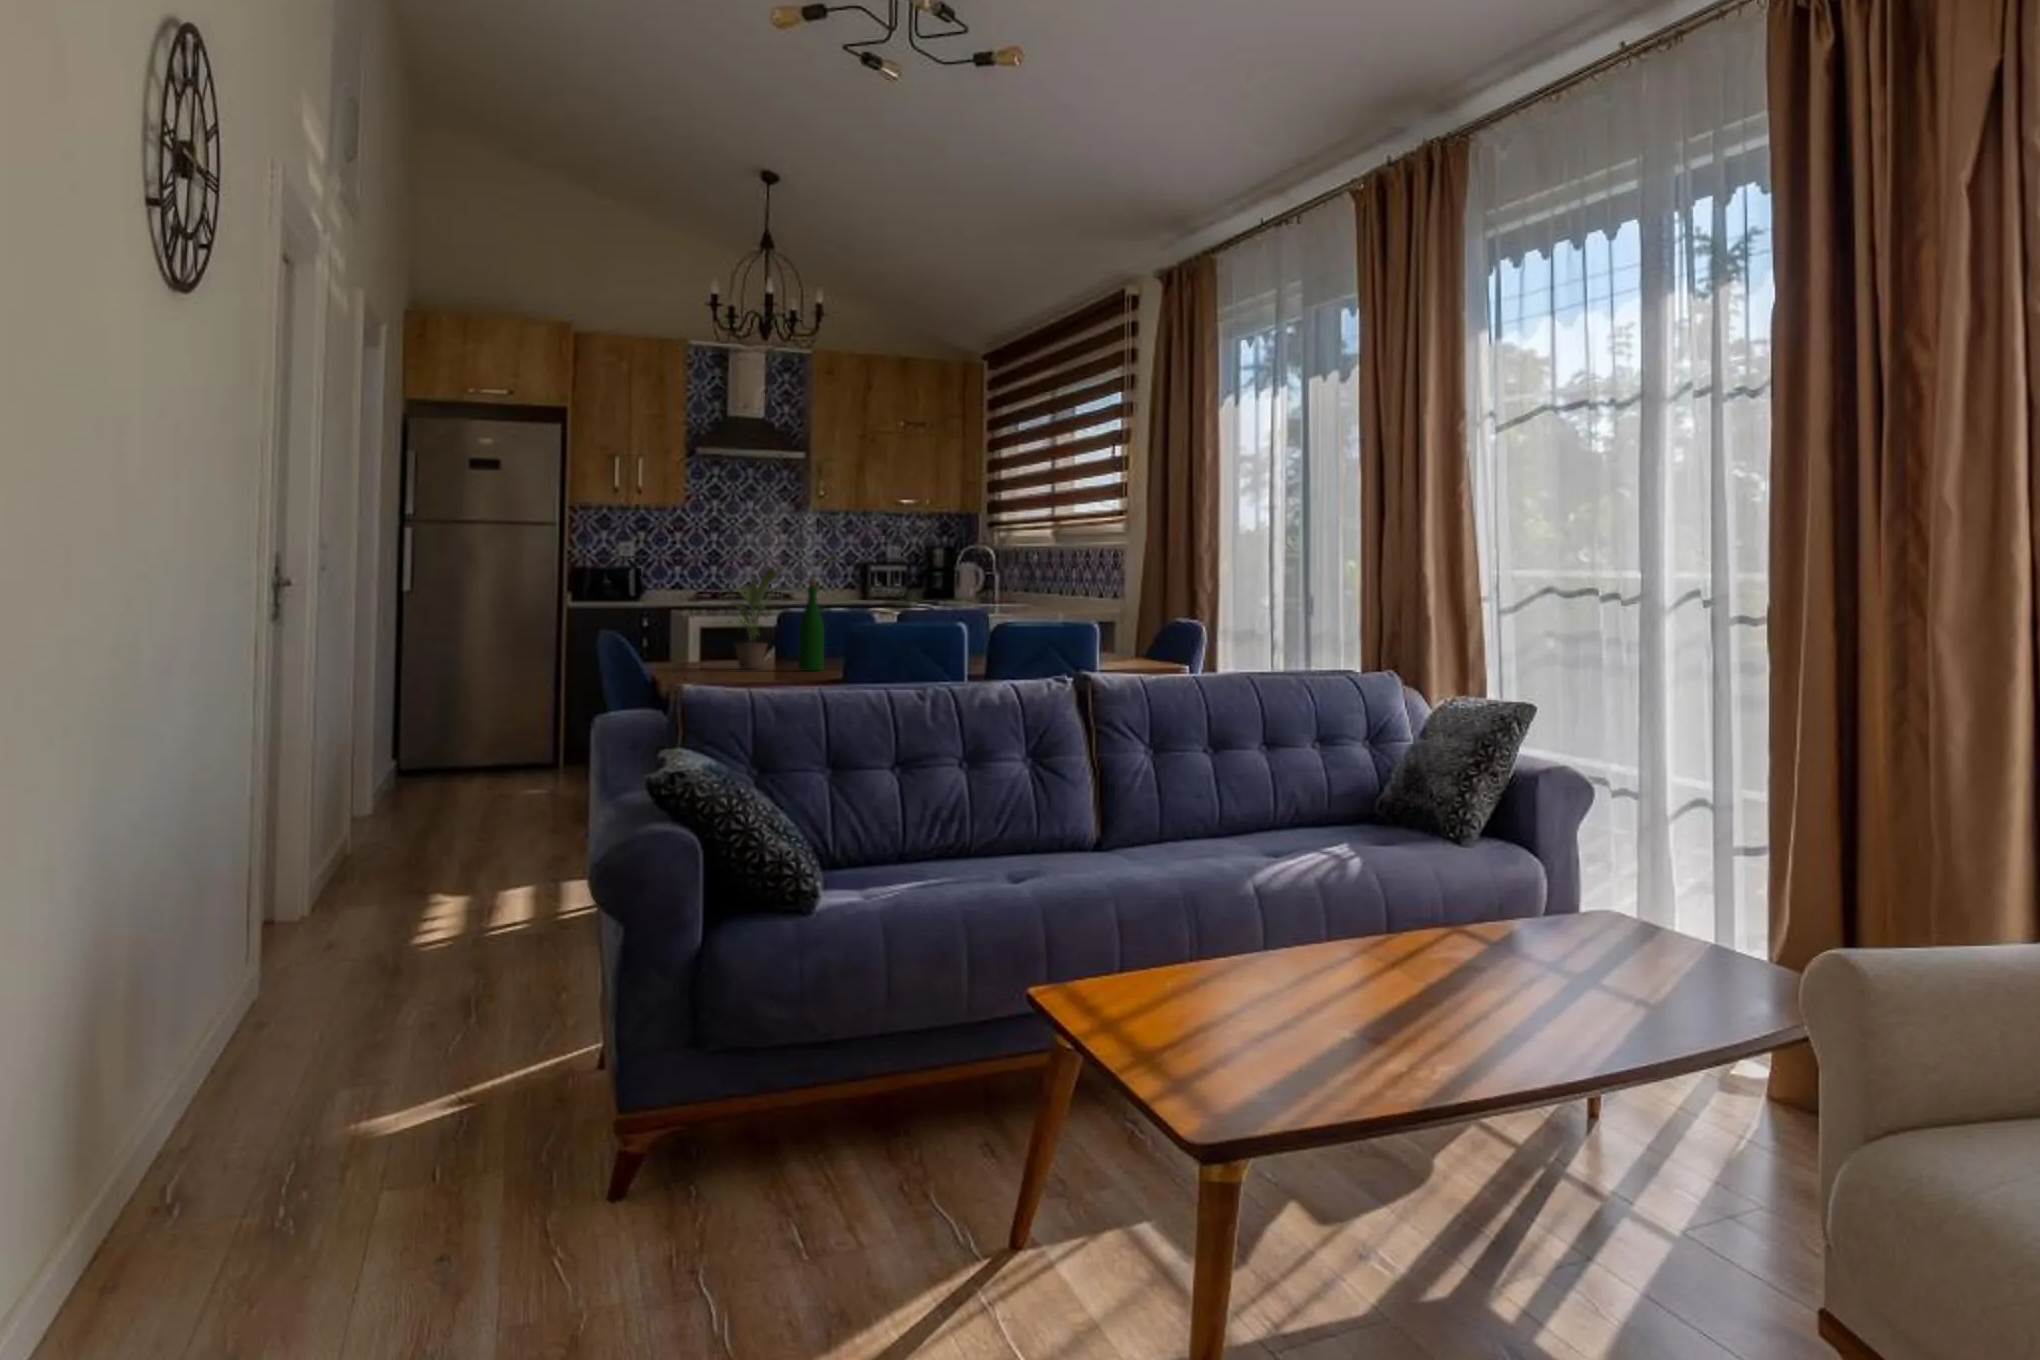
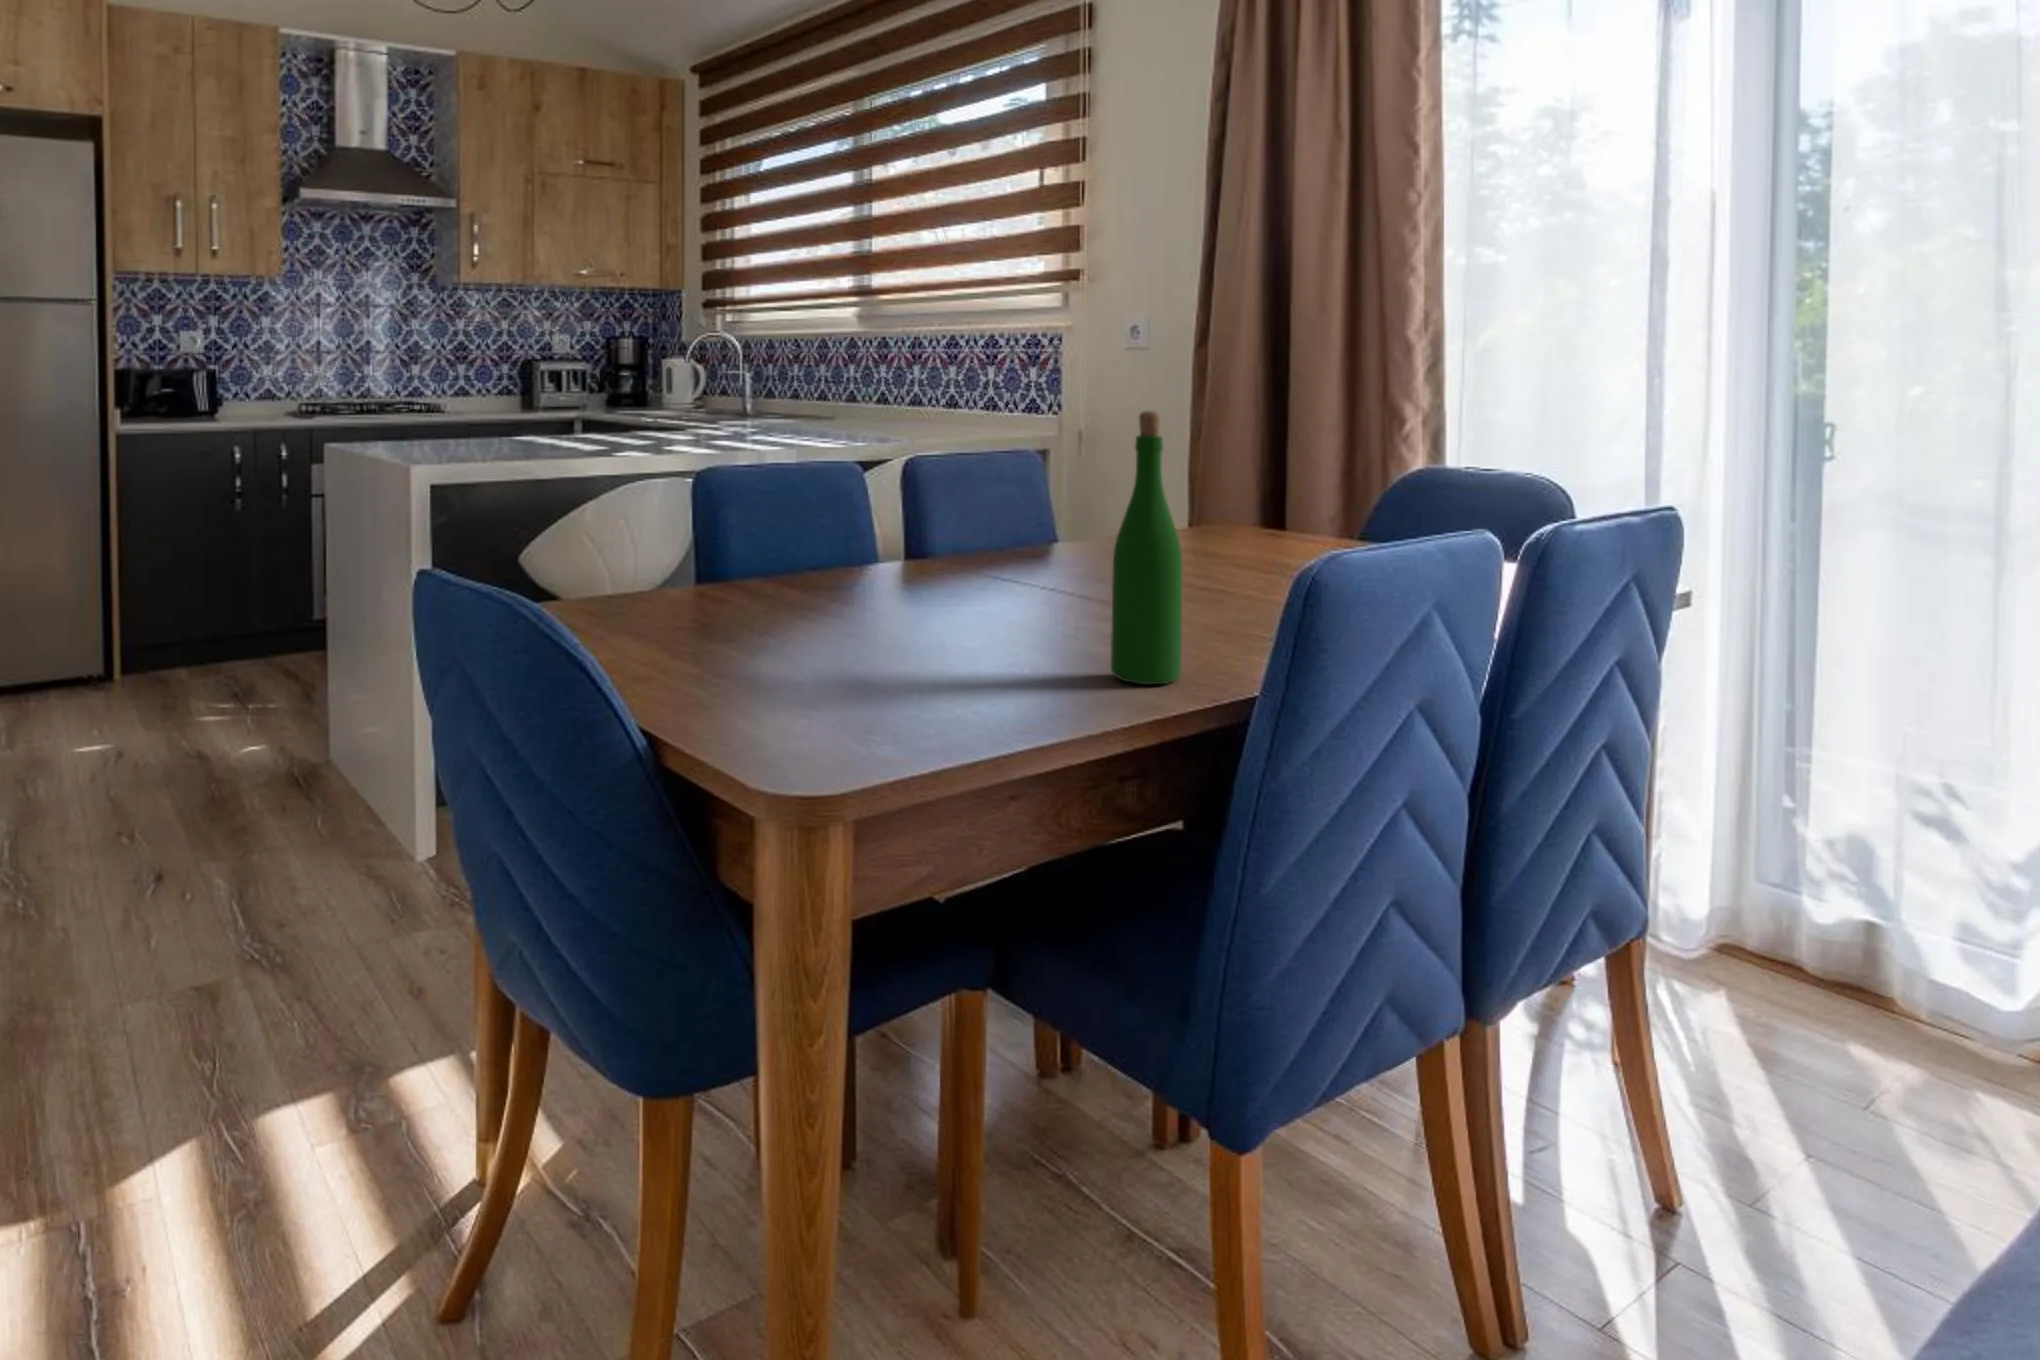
potted plant: present [731,567,785,669] -> none [791,375,1006,661]

